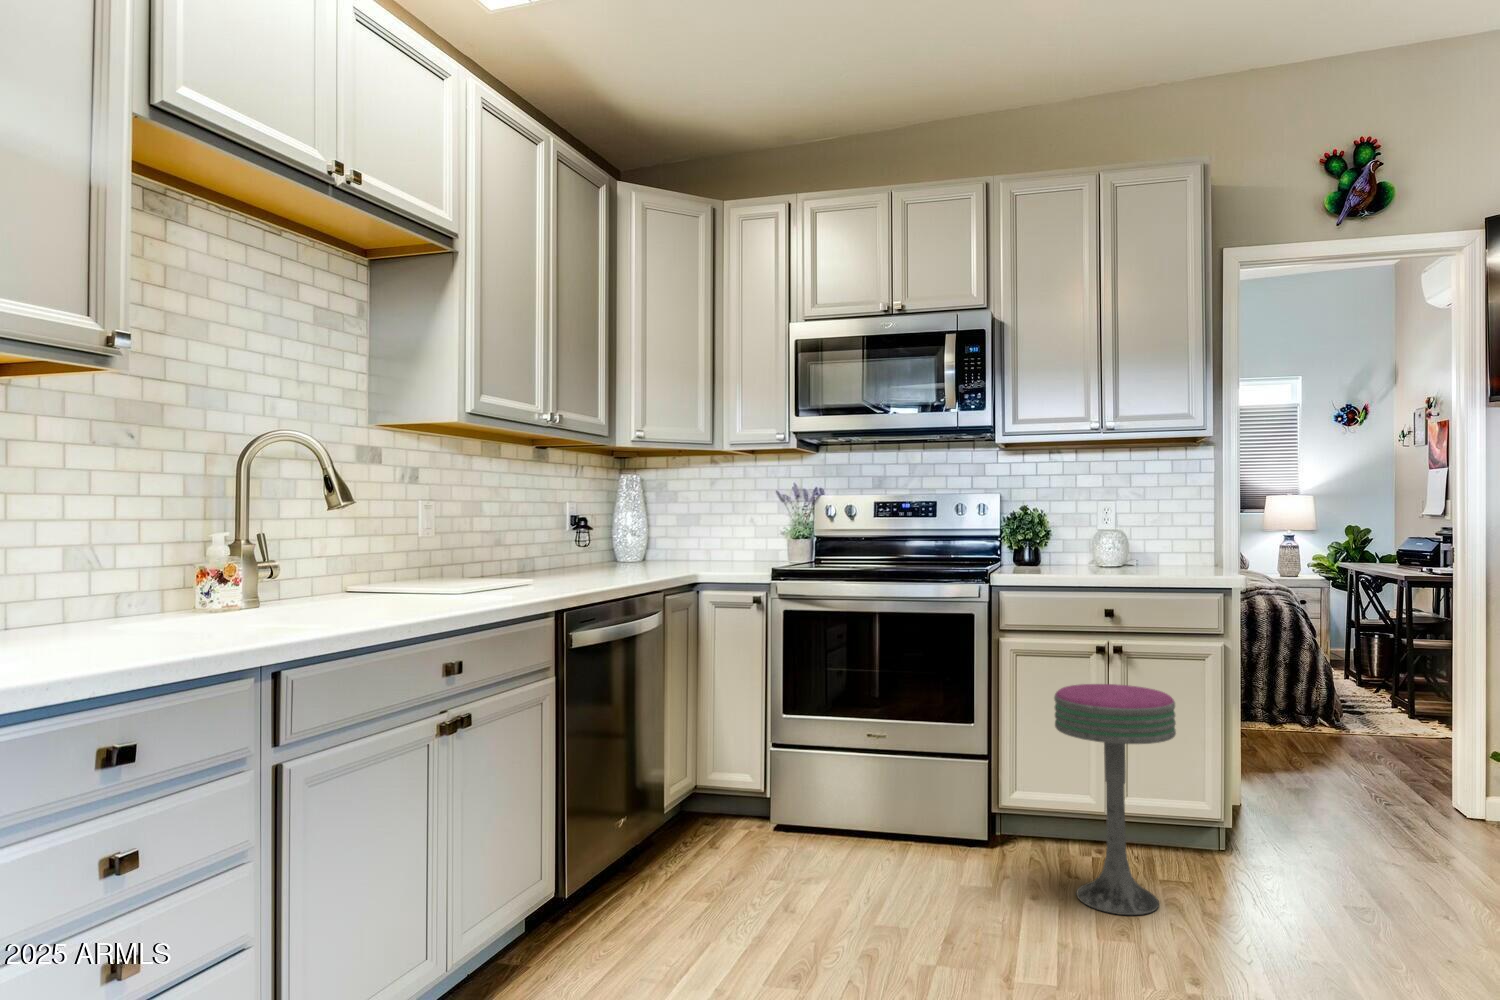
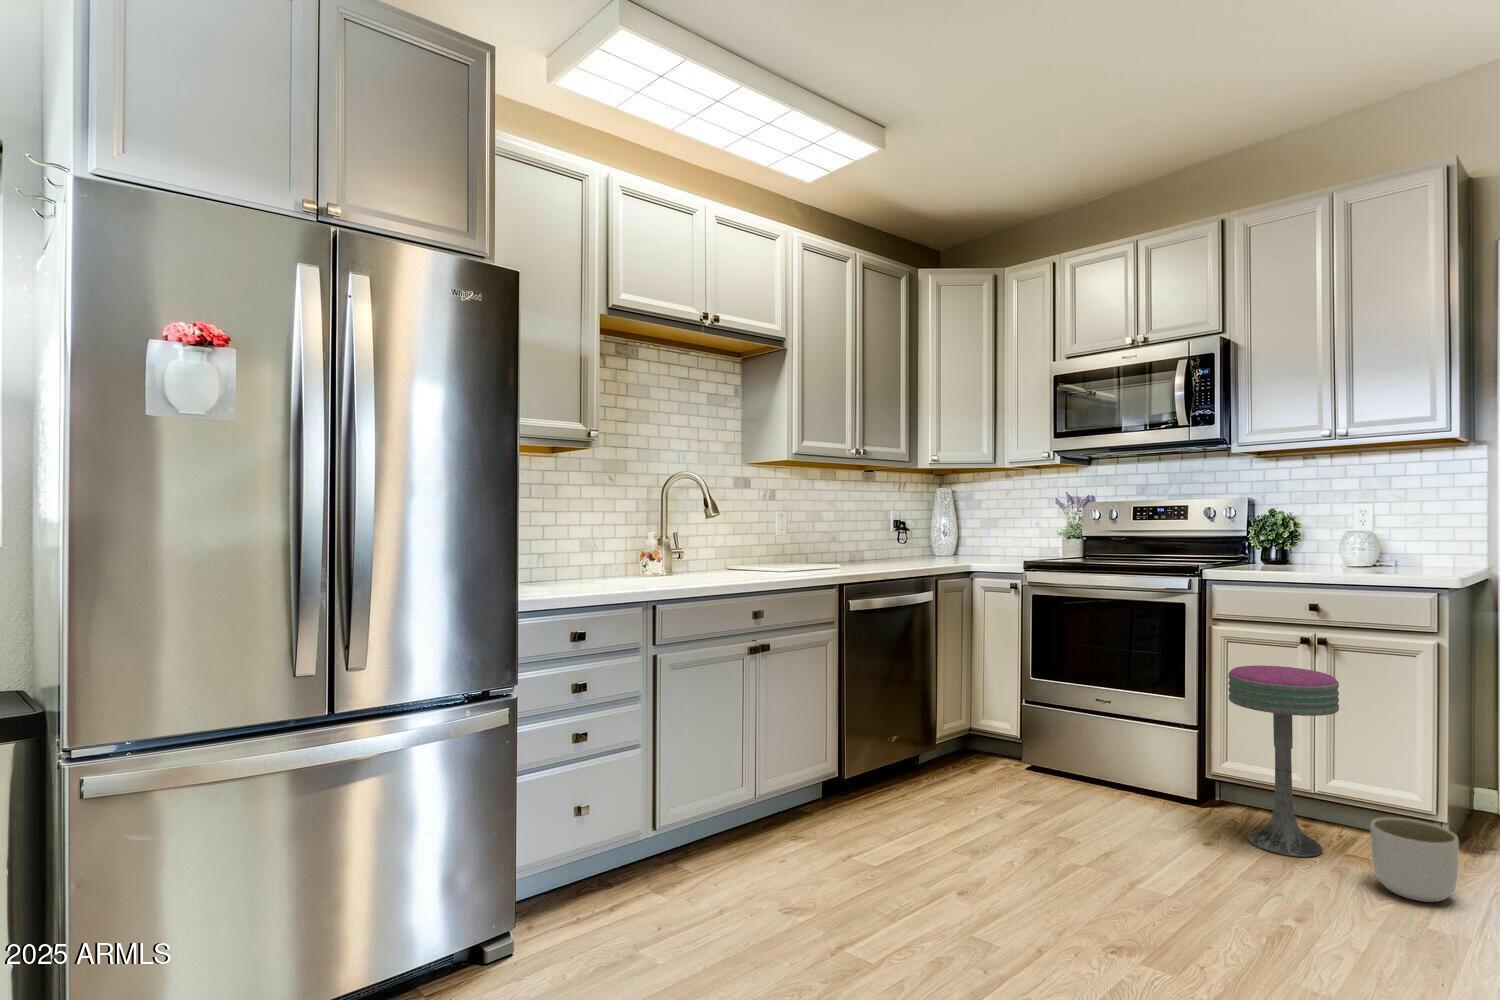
planter: none [1231,851,1324,949] -> present [1371,817,1459,902]

